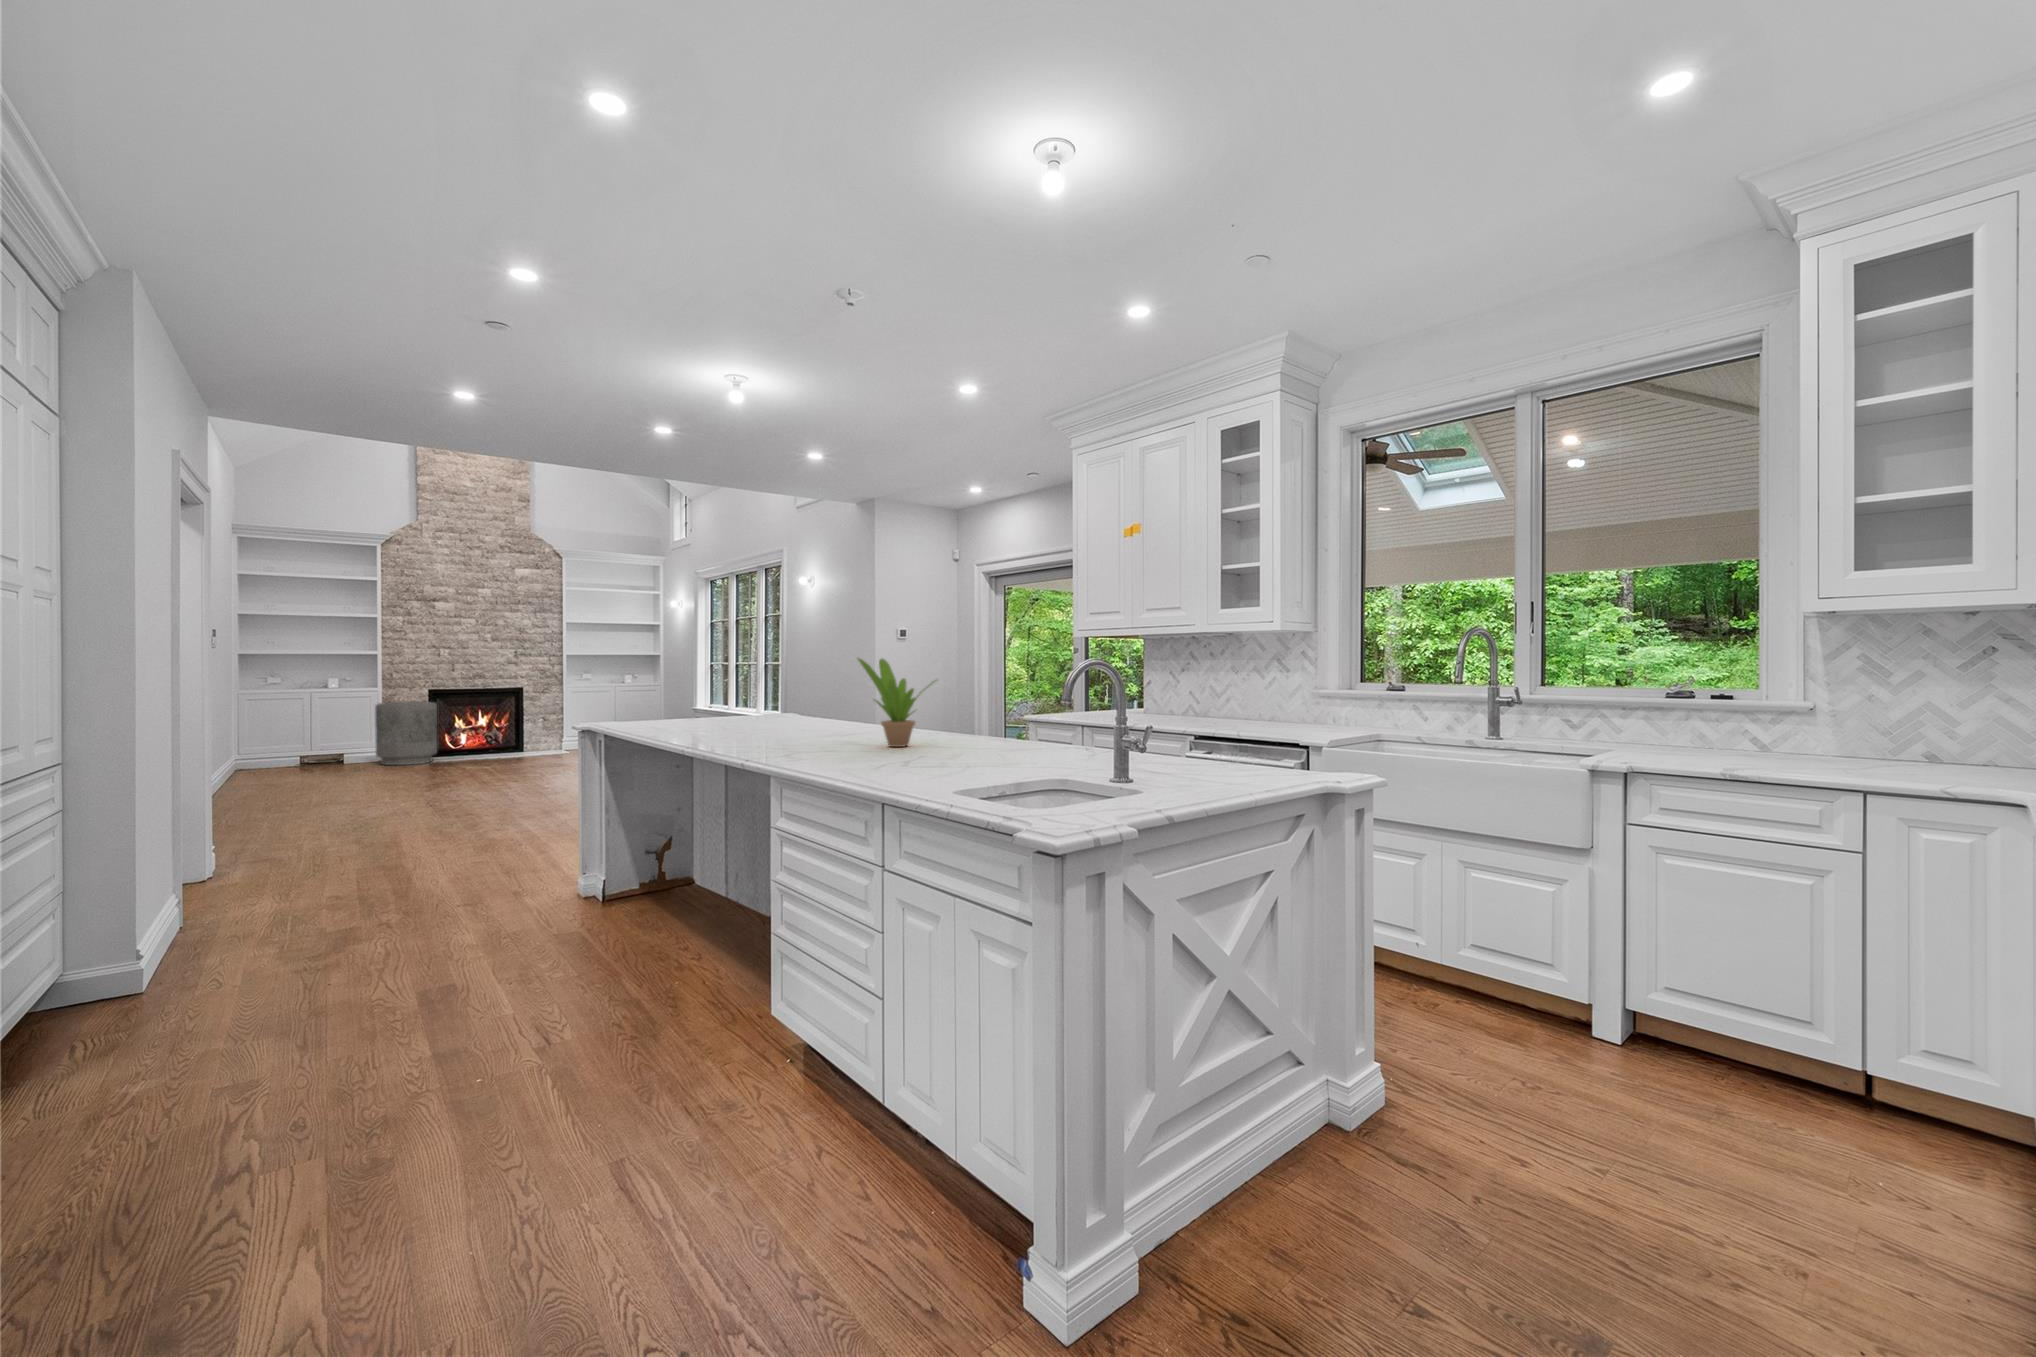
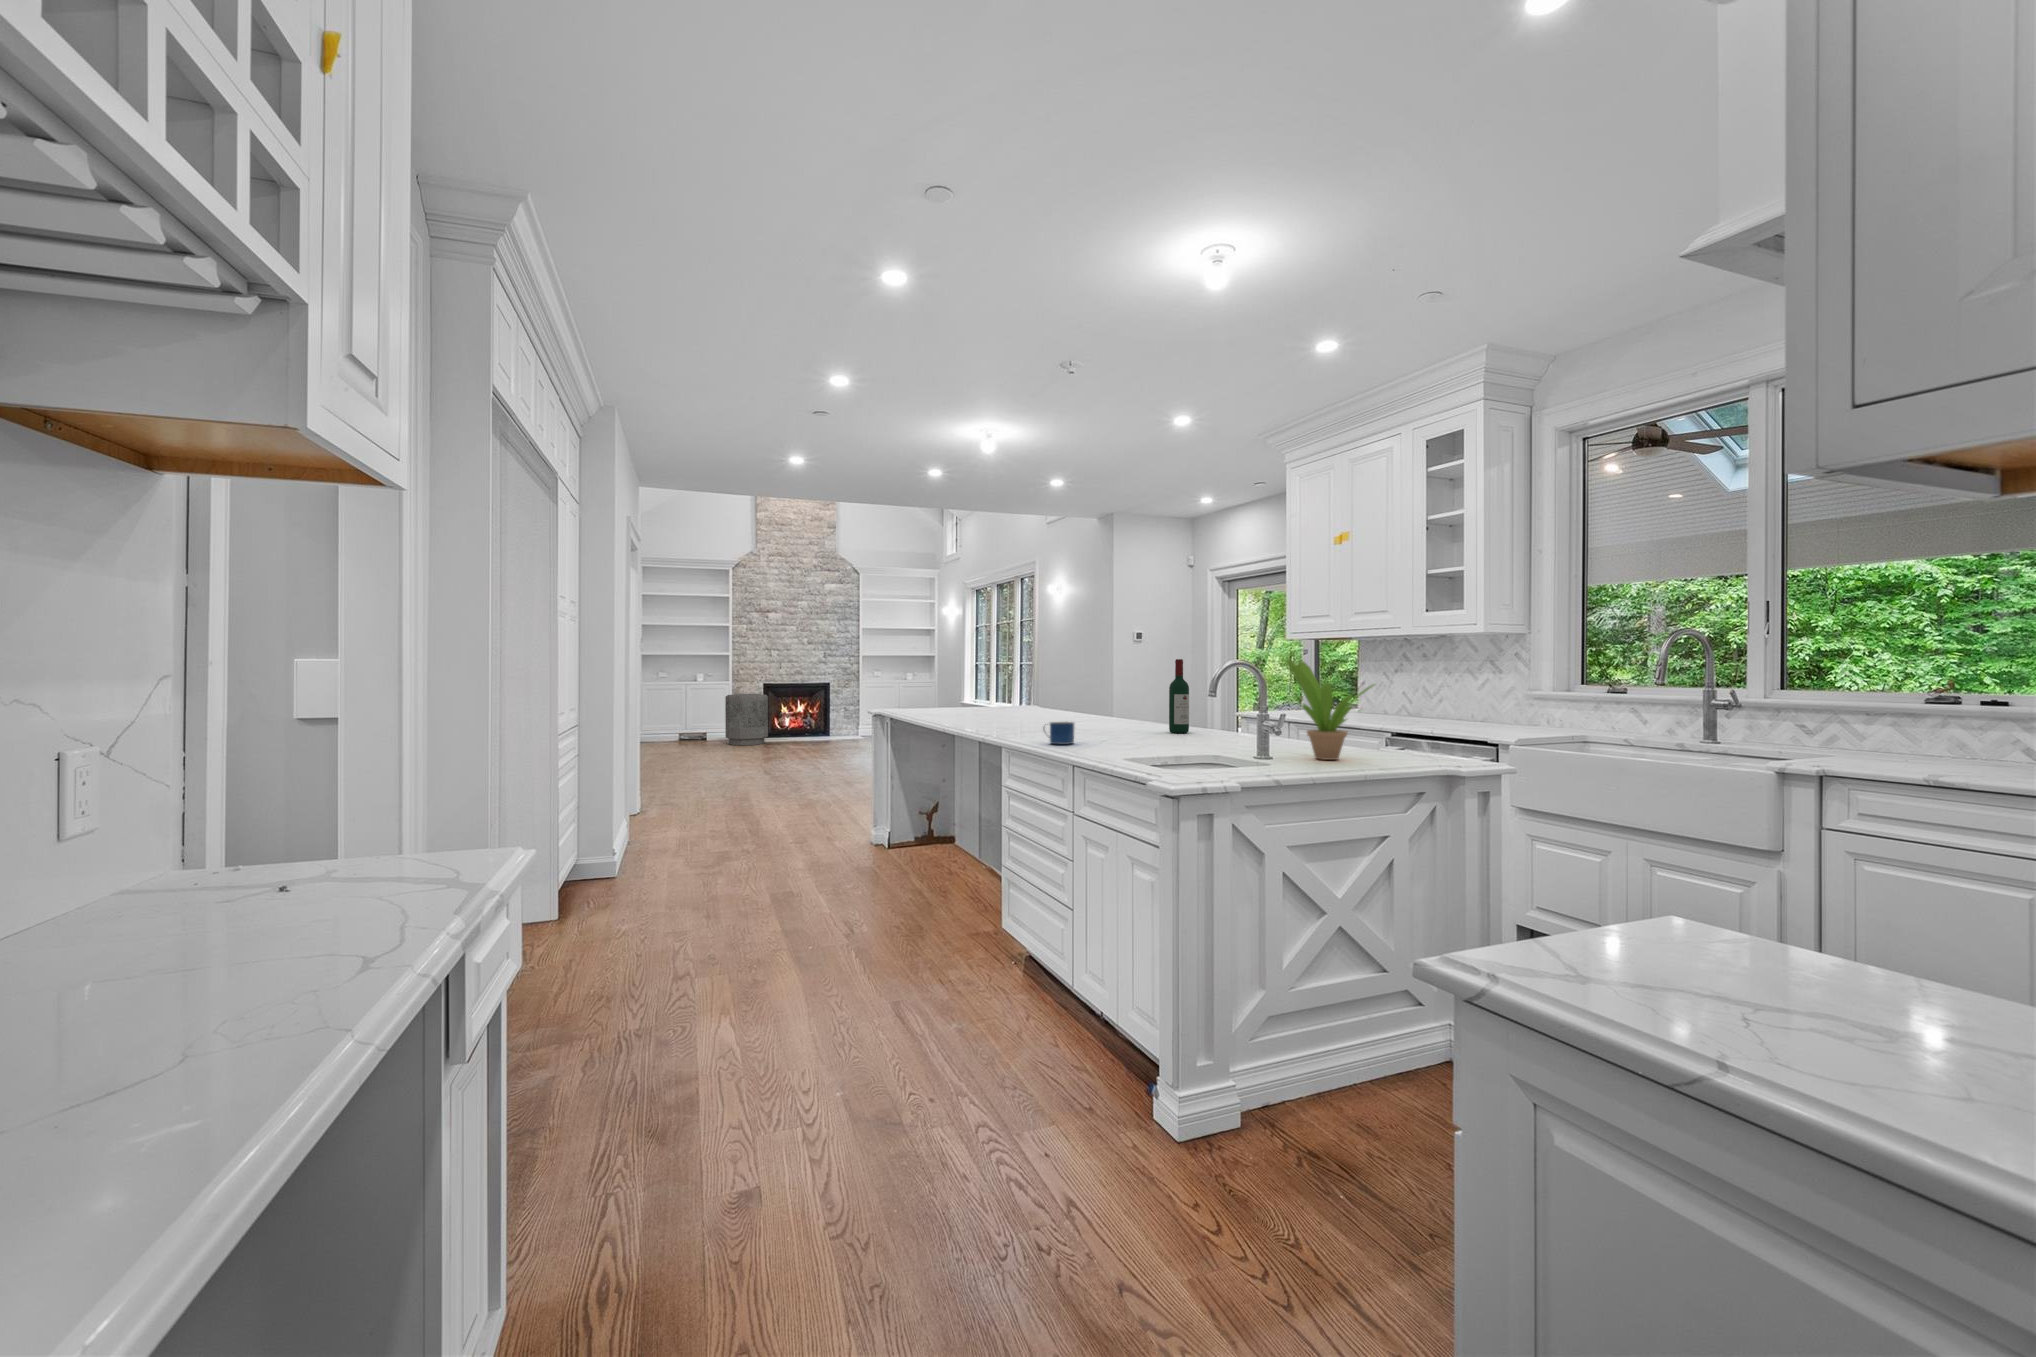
wine bottle: none [976,657,1000,746] -> present [1169,659,1189,733]
potted plant: present [858,658,935,747] -> present [1287,660,1374,760]
mug: none [829,738,872,769] -> present [1045,722,1074,744]

